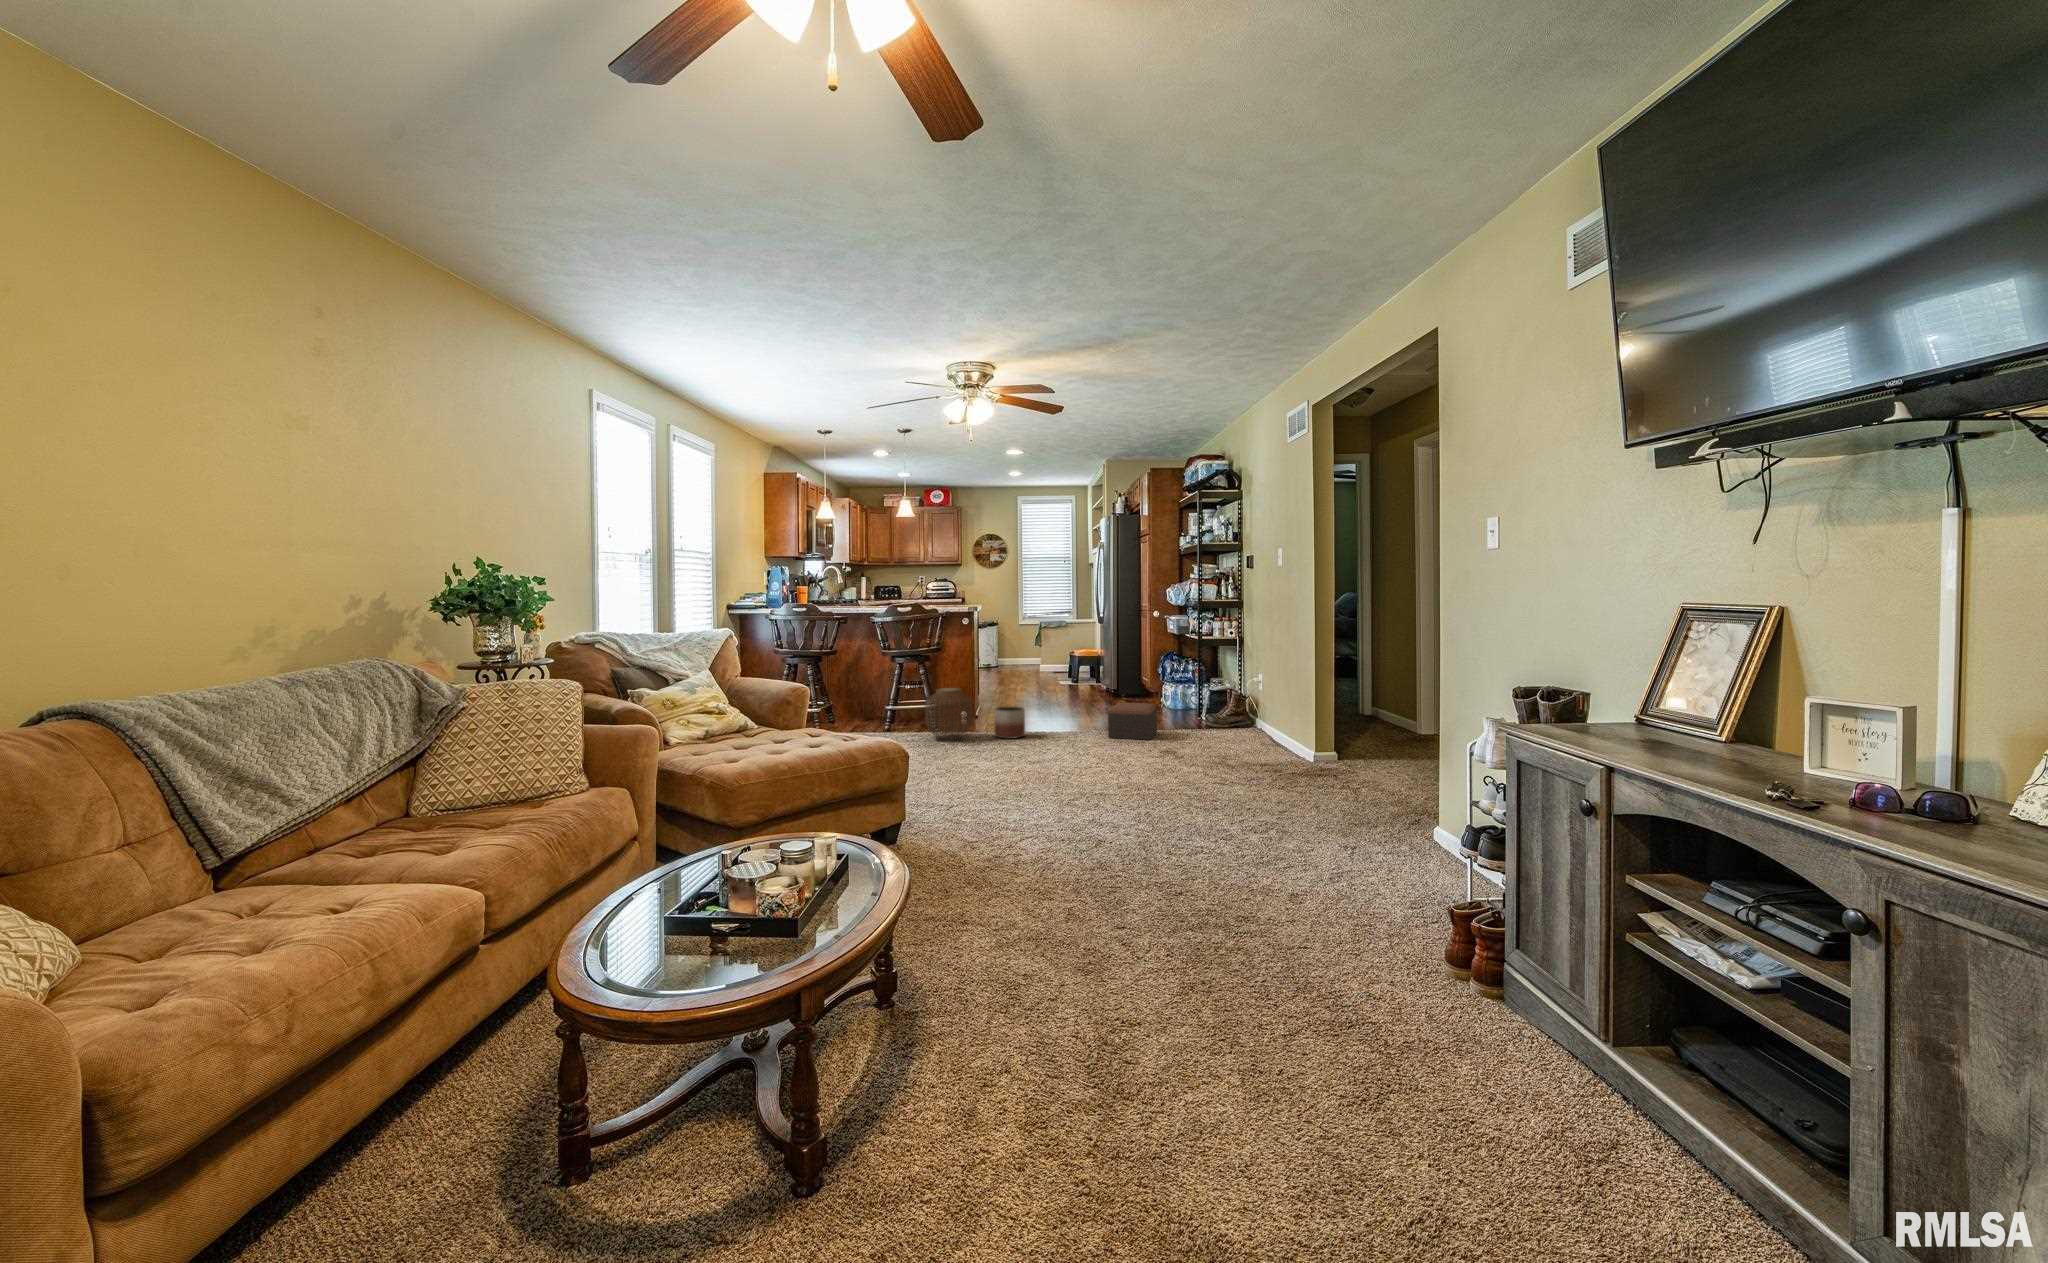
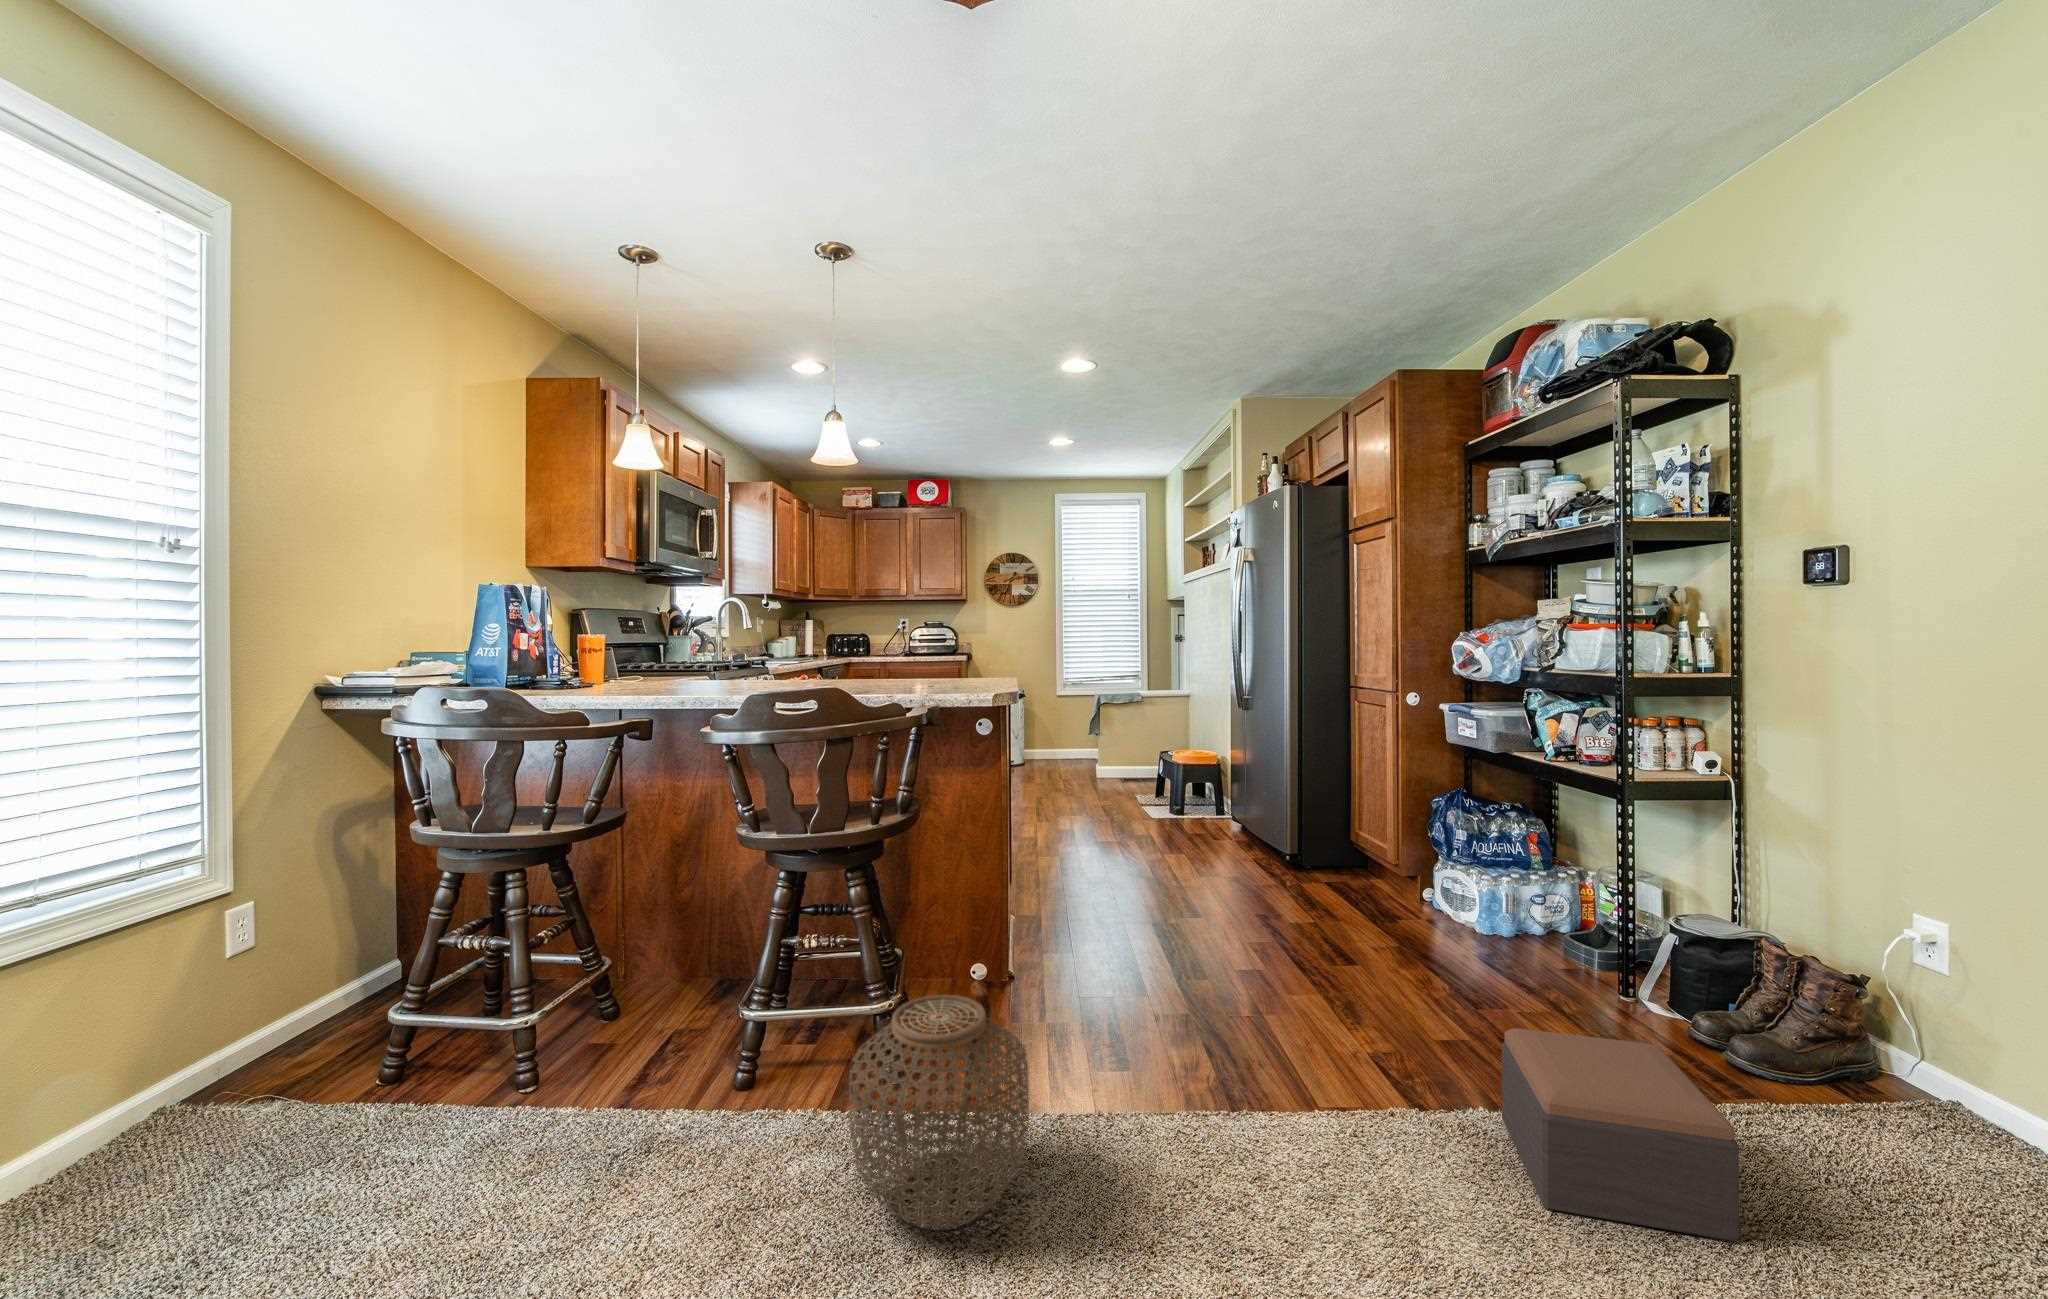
planter: present [994,706,1025,739] -> none [1105,1050,1219,1212]

